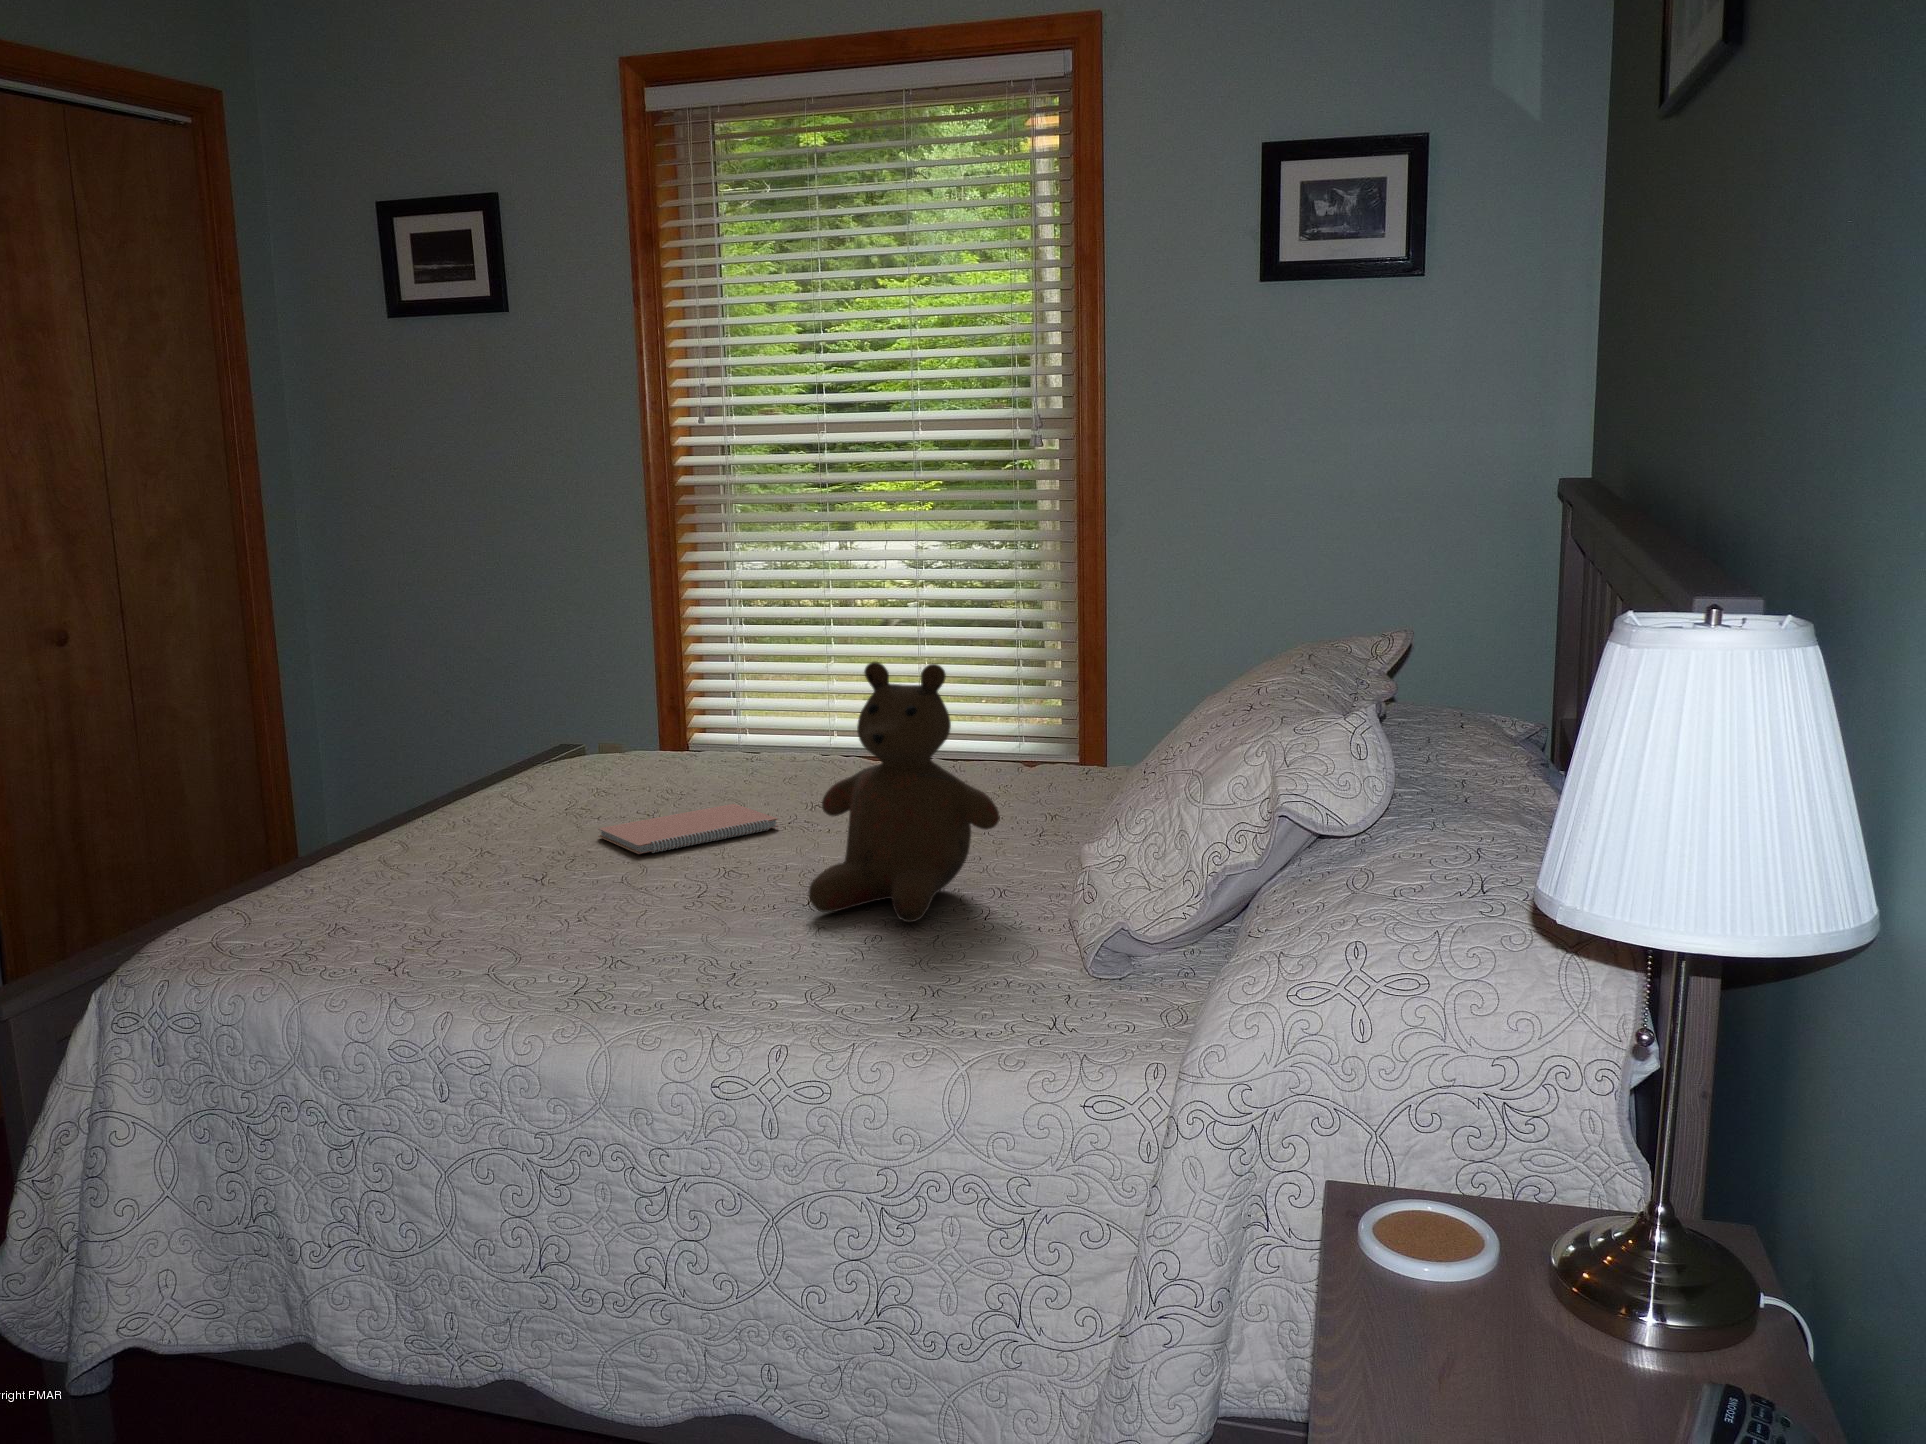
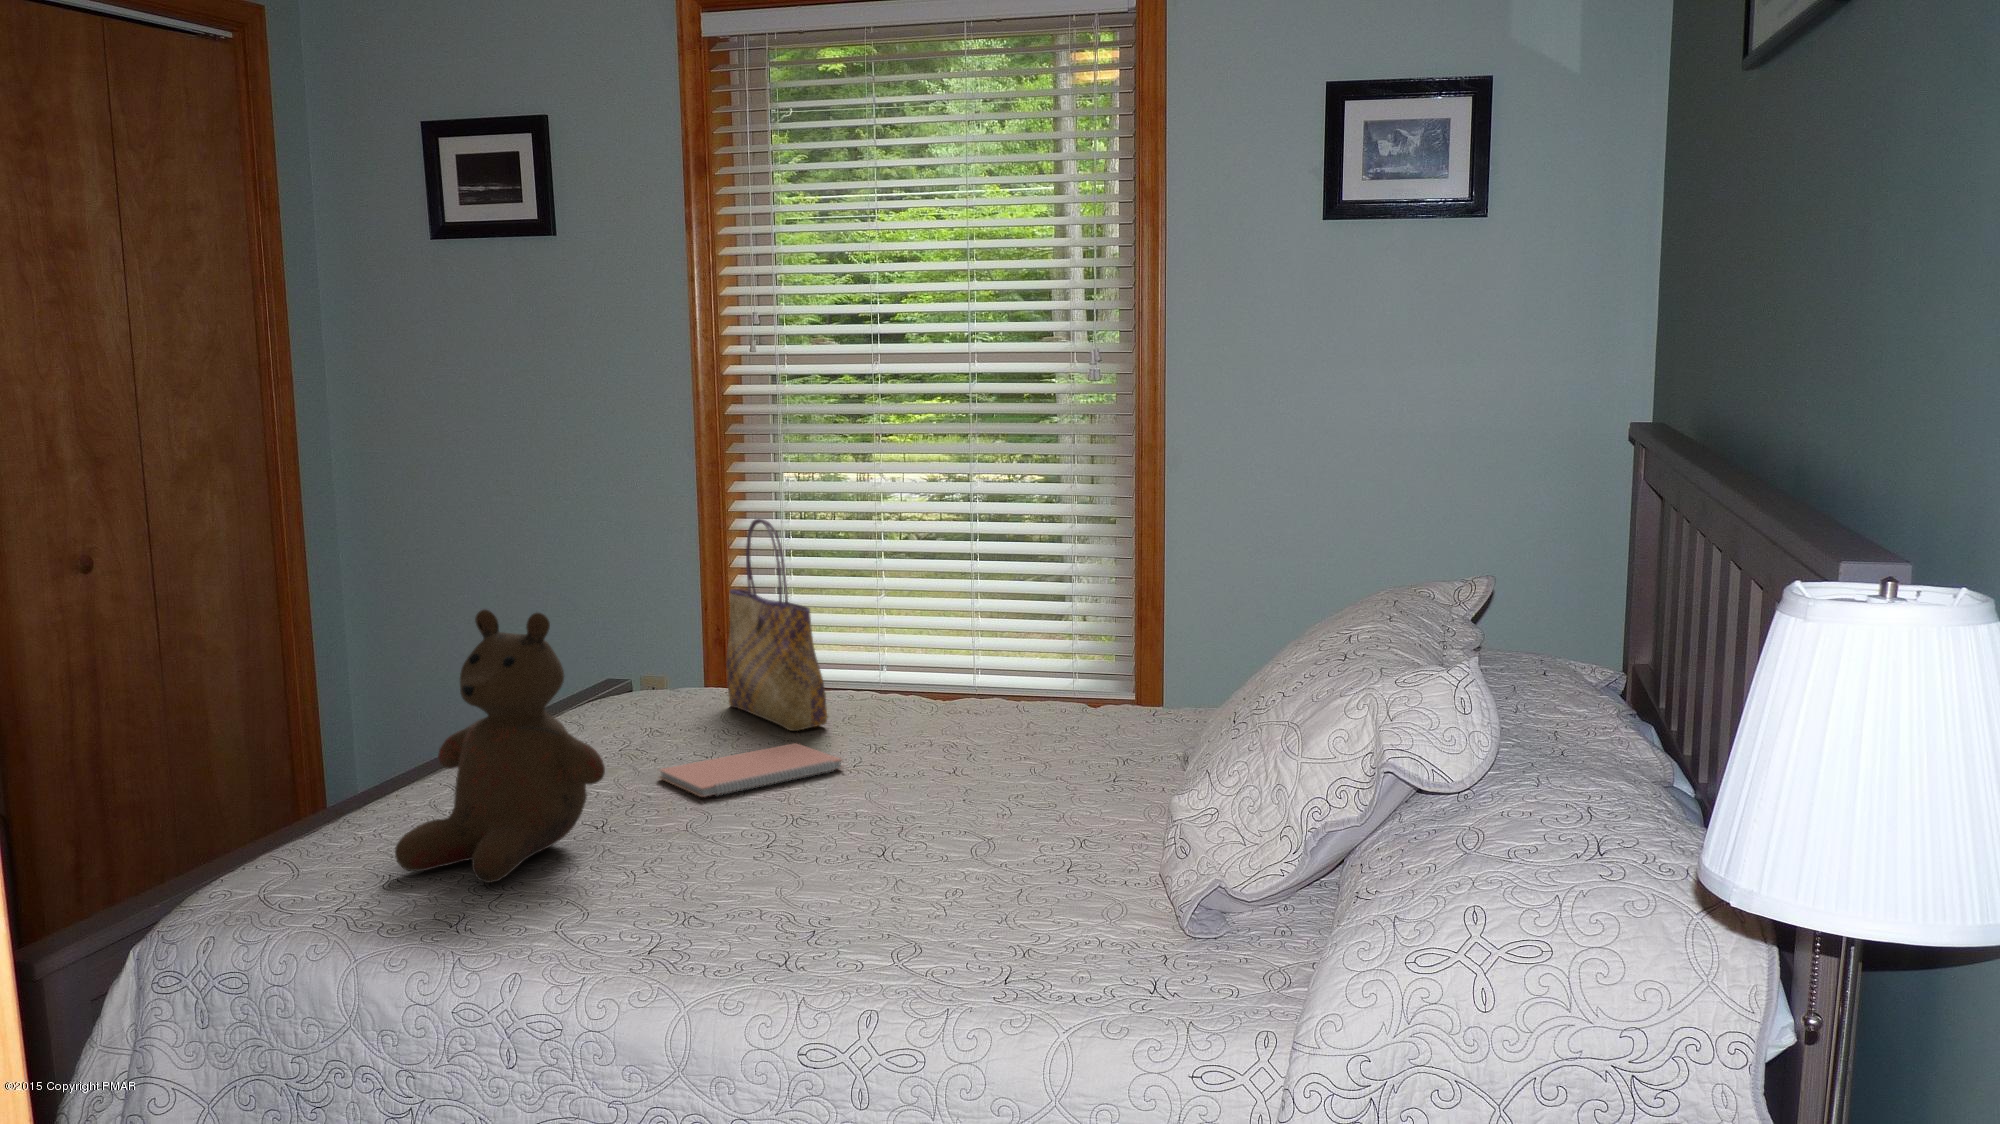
tote bag: none [670,585,767,793] -> present [726,518,827,731]
teddy bear: present [809,662,1000,922] -> present [395,609,605,883]

